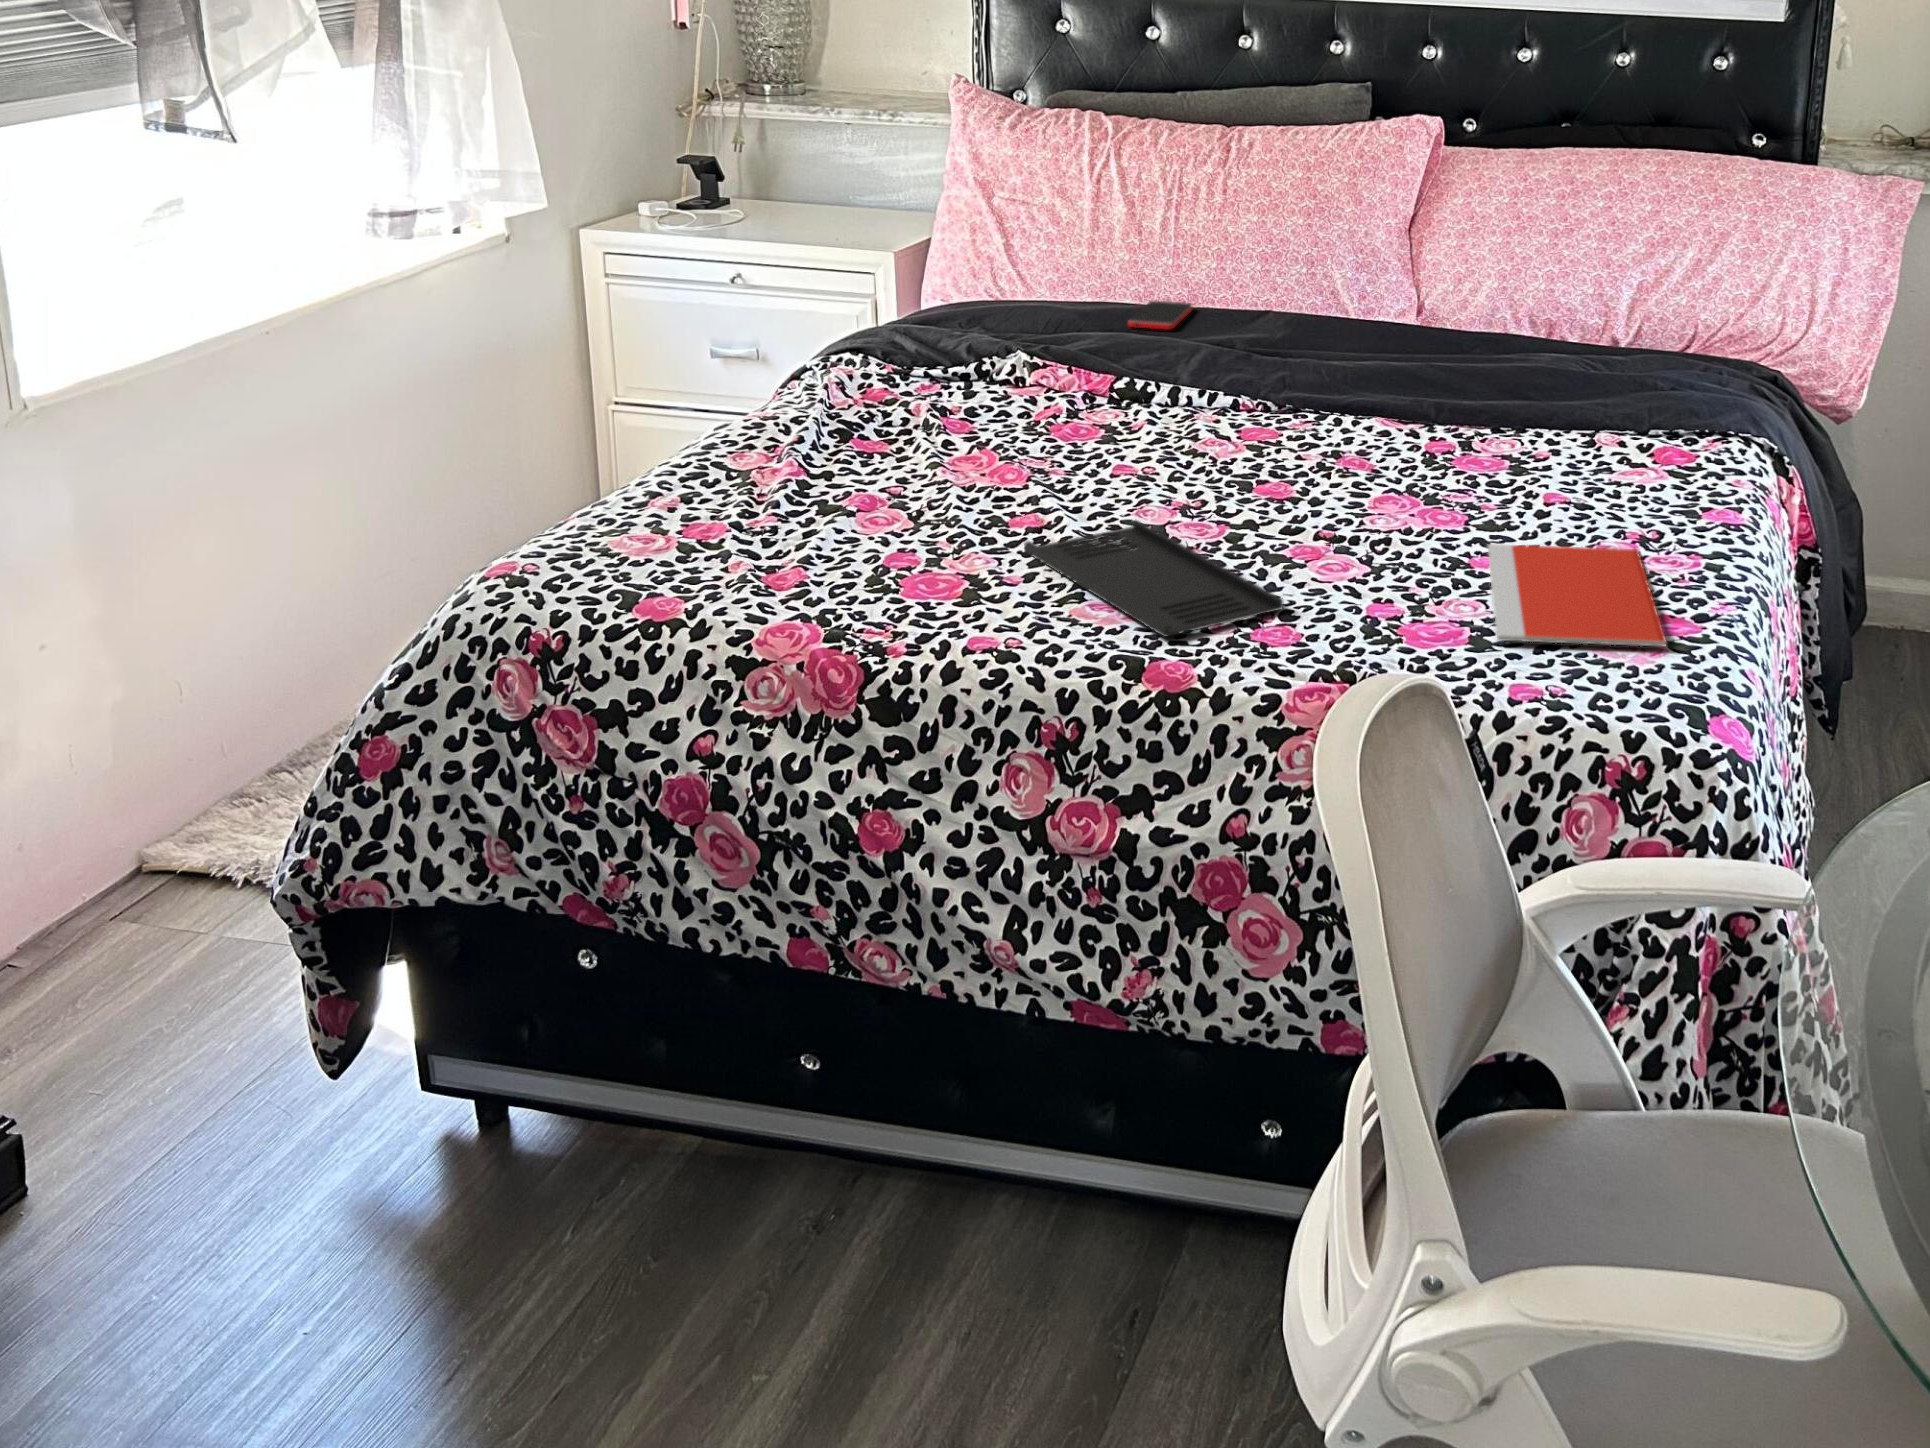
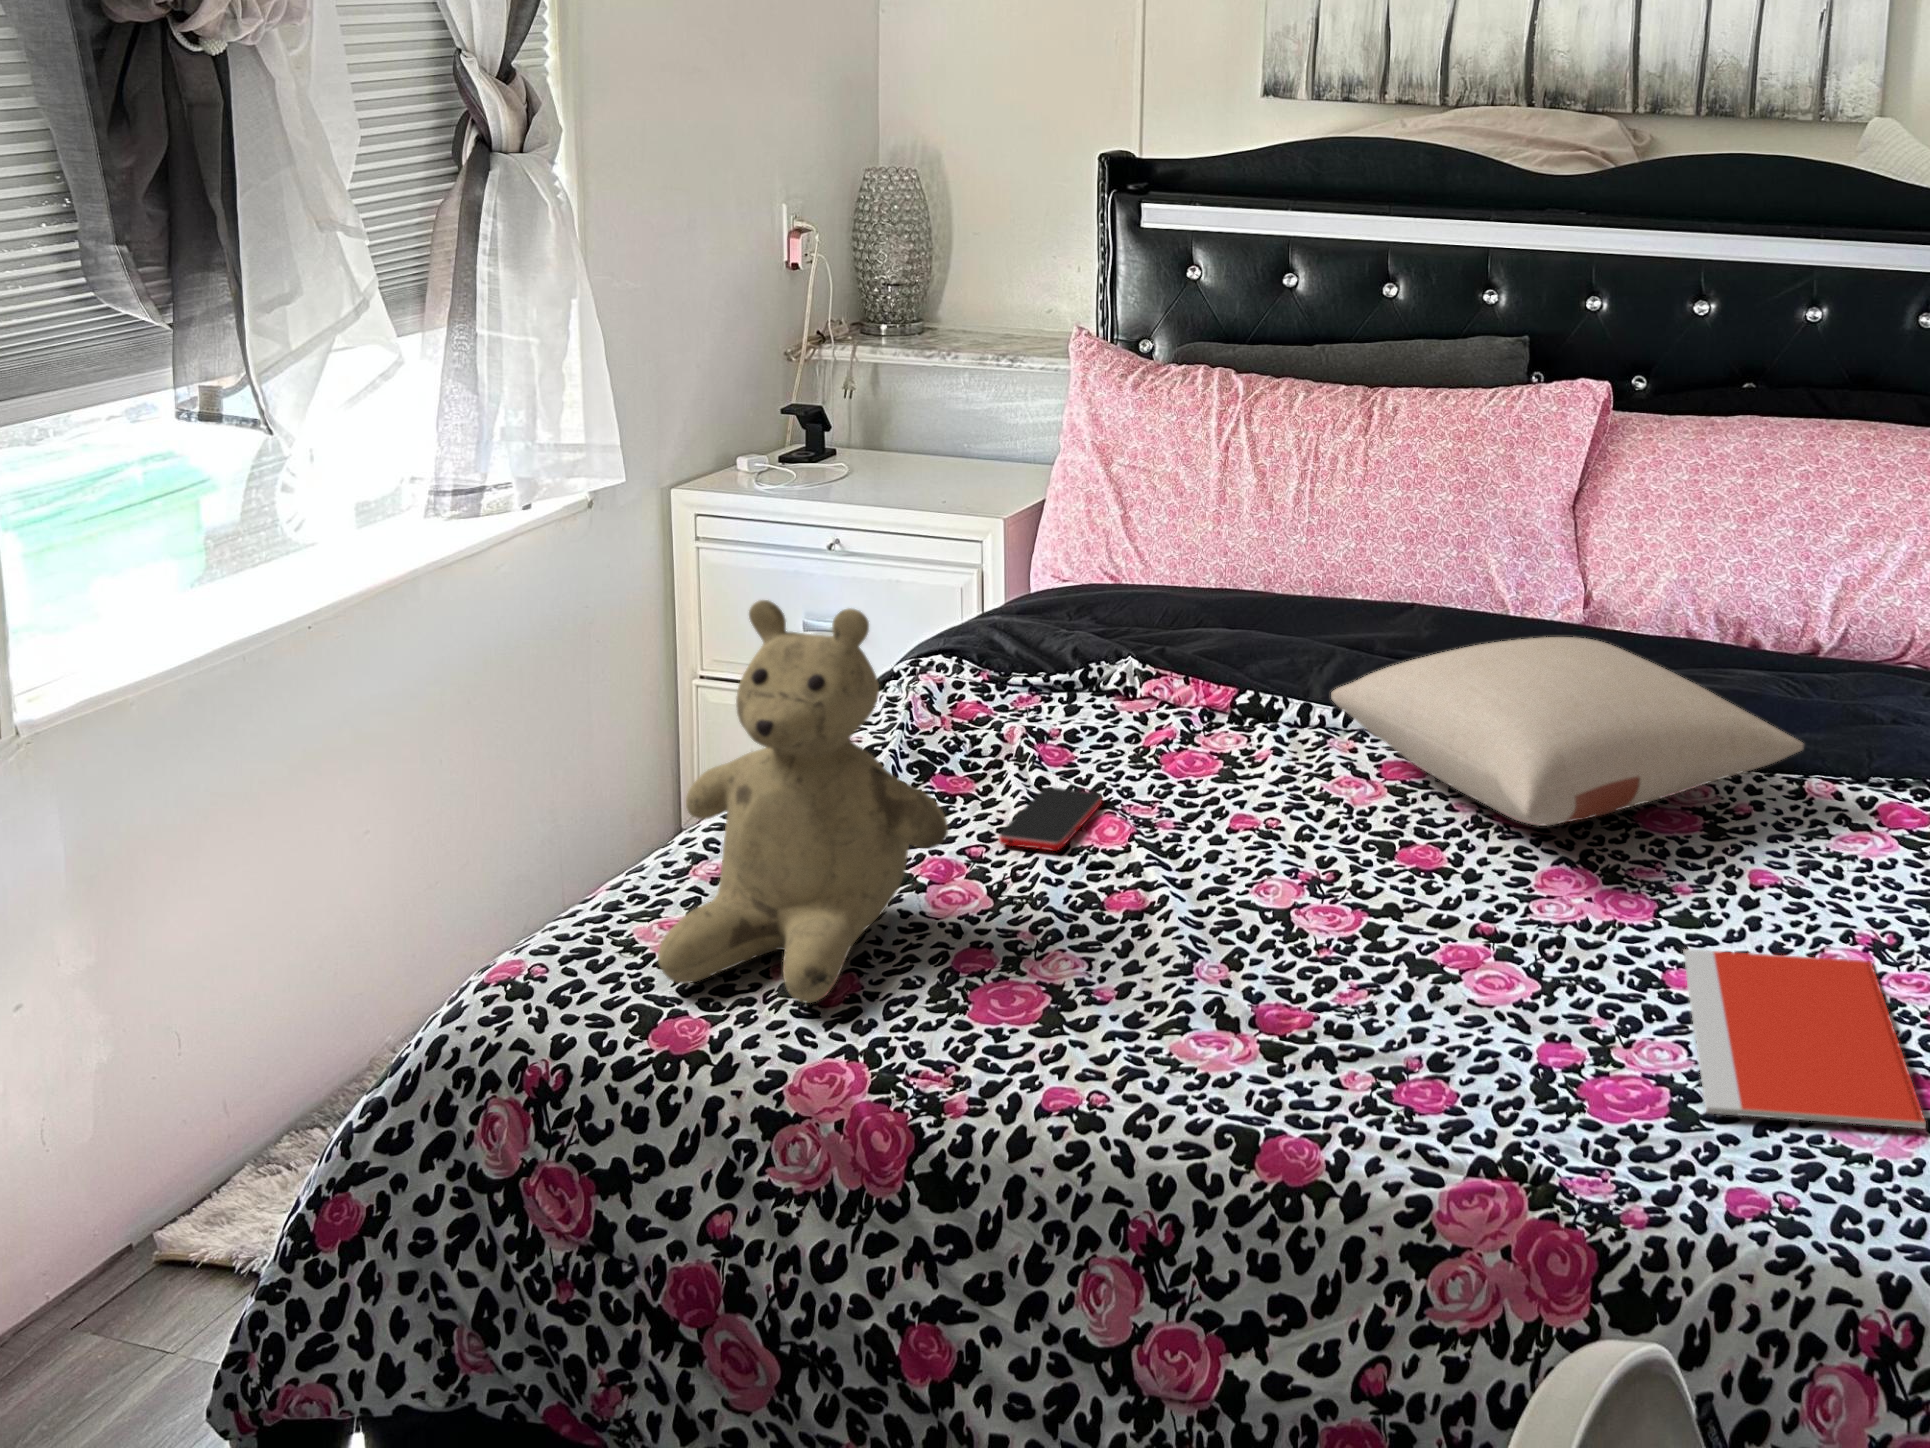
teddy bear: none [635,260,877,587] -> present [658,600,948,1003]
smartphone: present [1129,301,1193,330] -> present [999,787,1102,851]
pillow: none [1196,317,1595,460] -> present [1331,637,1803,826]
tray: present [1024,520,1283,637] -> none [1121,904,1434,1098]

